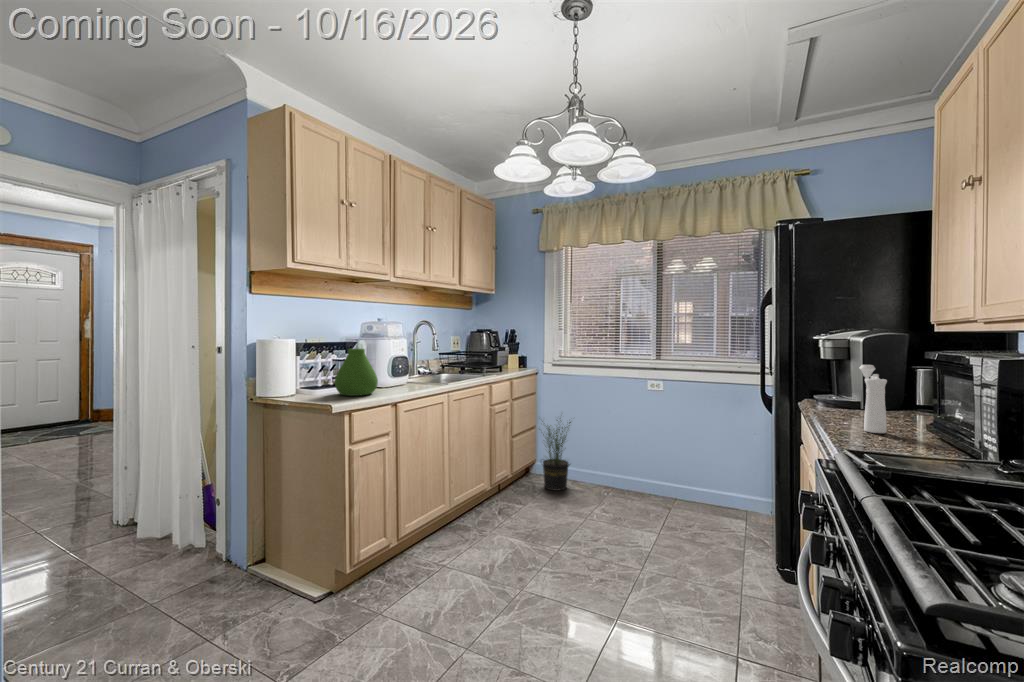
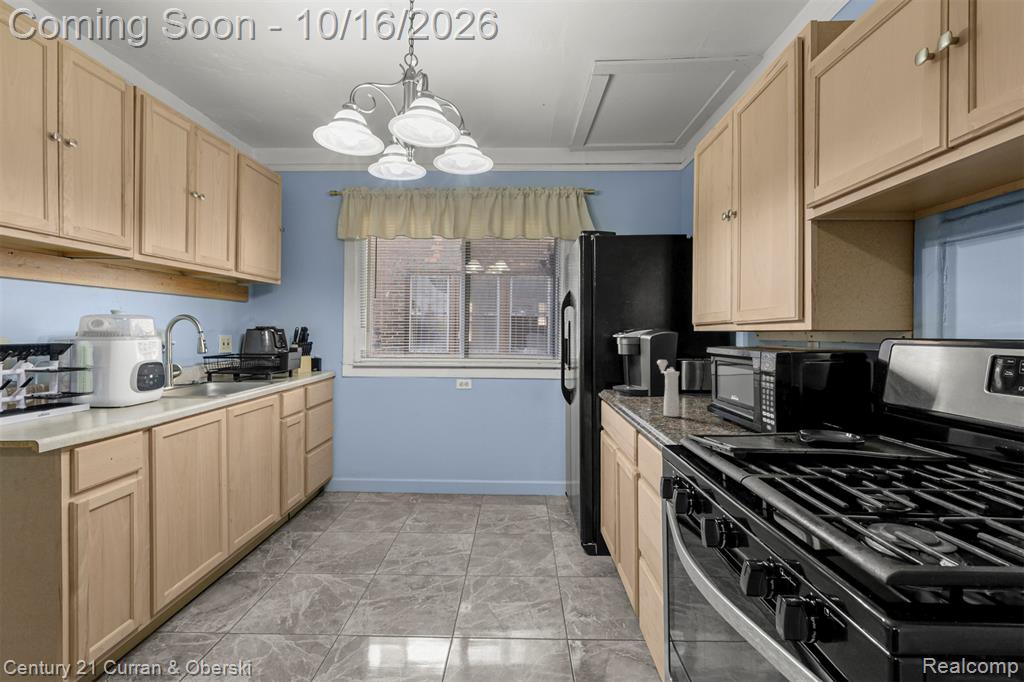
vase: present [335,349,378,396] -> none [37,352,117,421]
potted plant: present [542,420,571,491] -> none [333,419,384,509]

